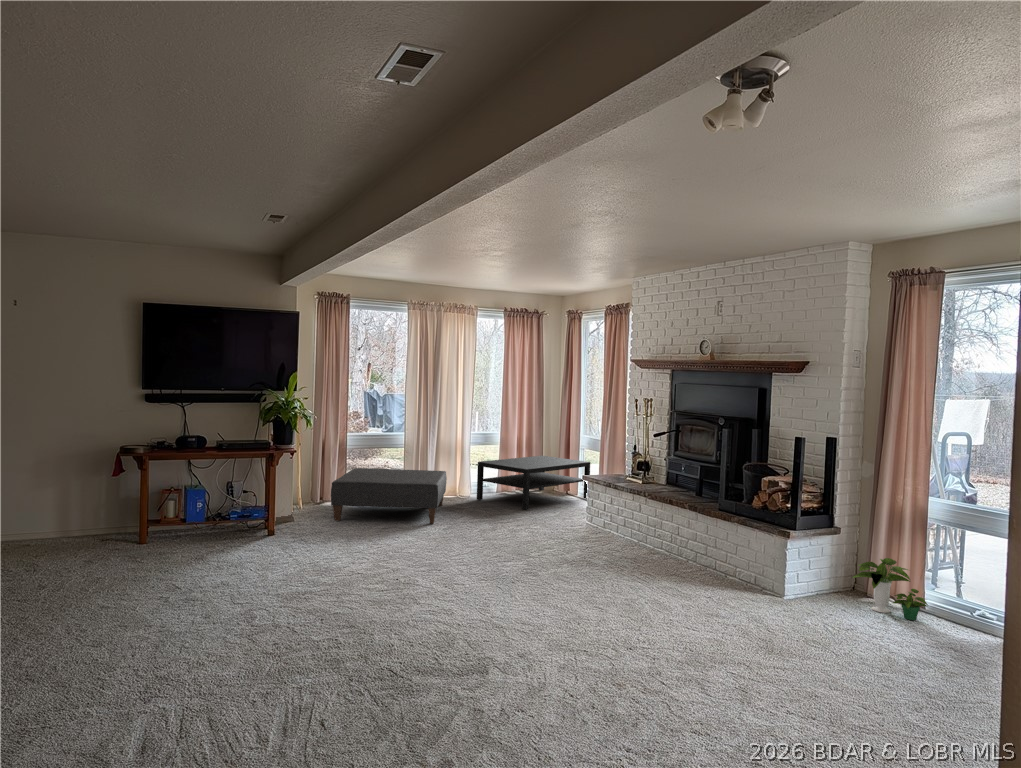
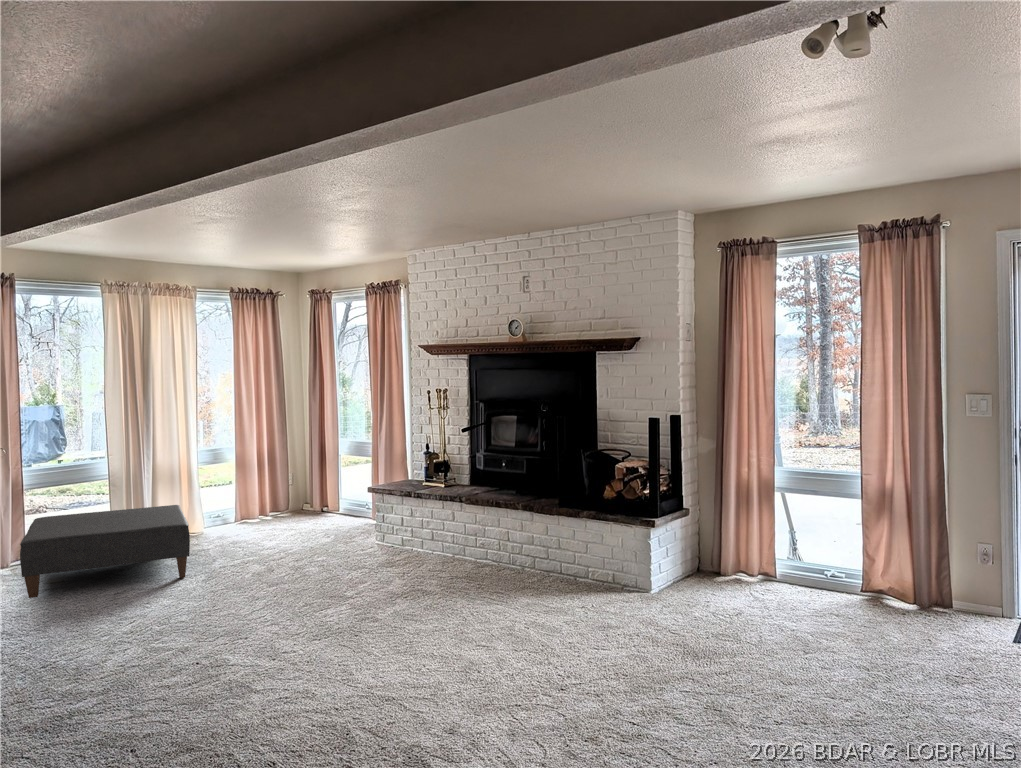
coffee table: present [477,456,590,510] -> none [217,470,356,539]
potted plant: present [853,558,928,620] -> none [713,533,789,591]

